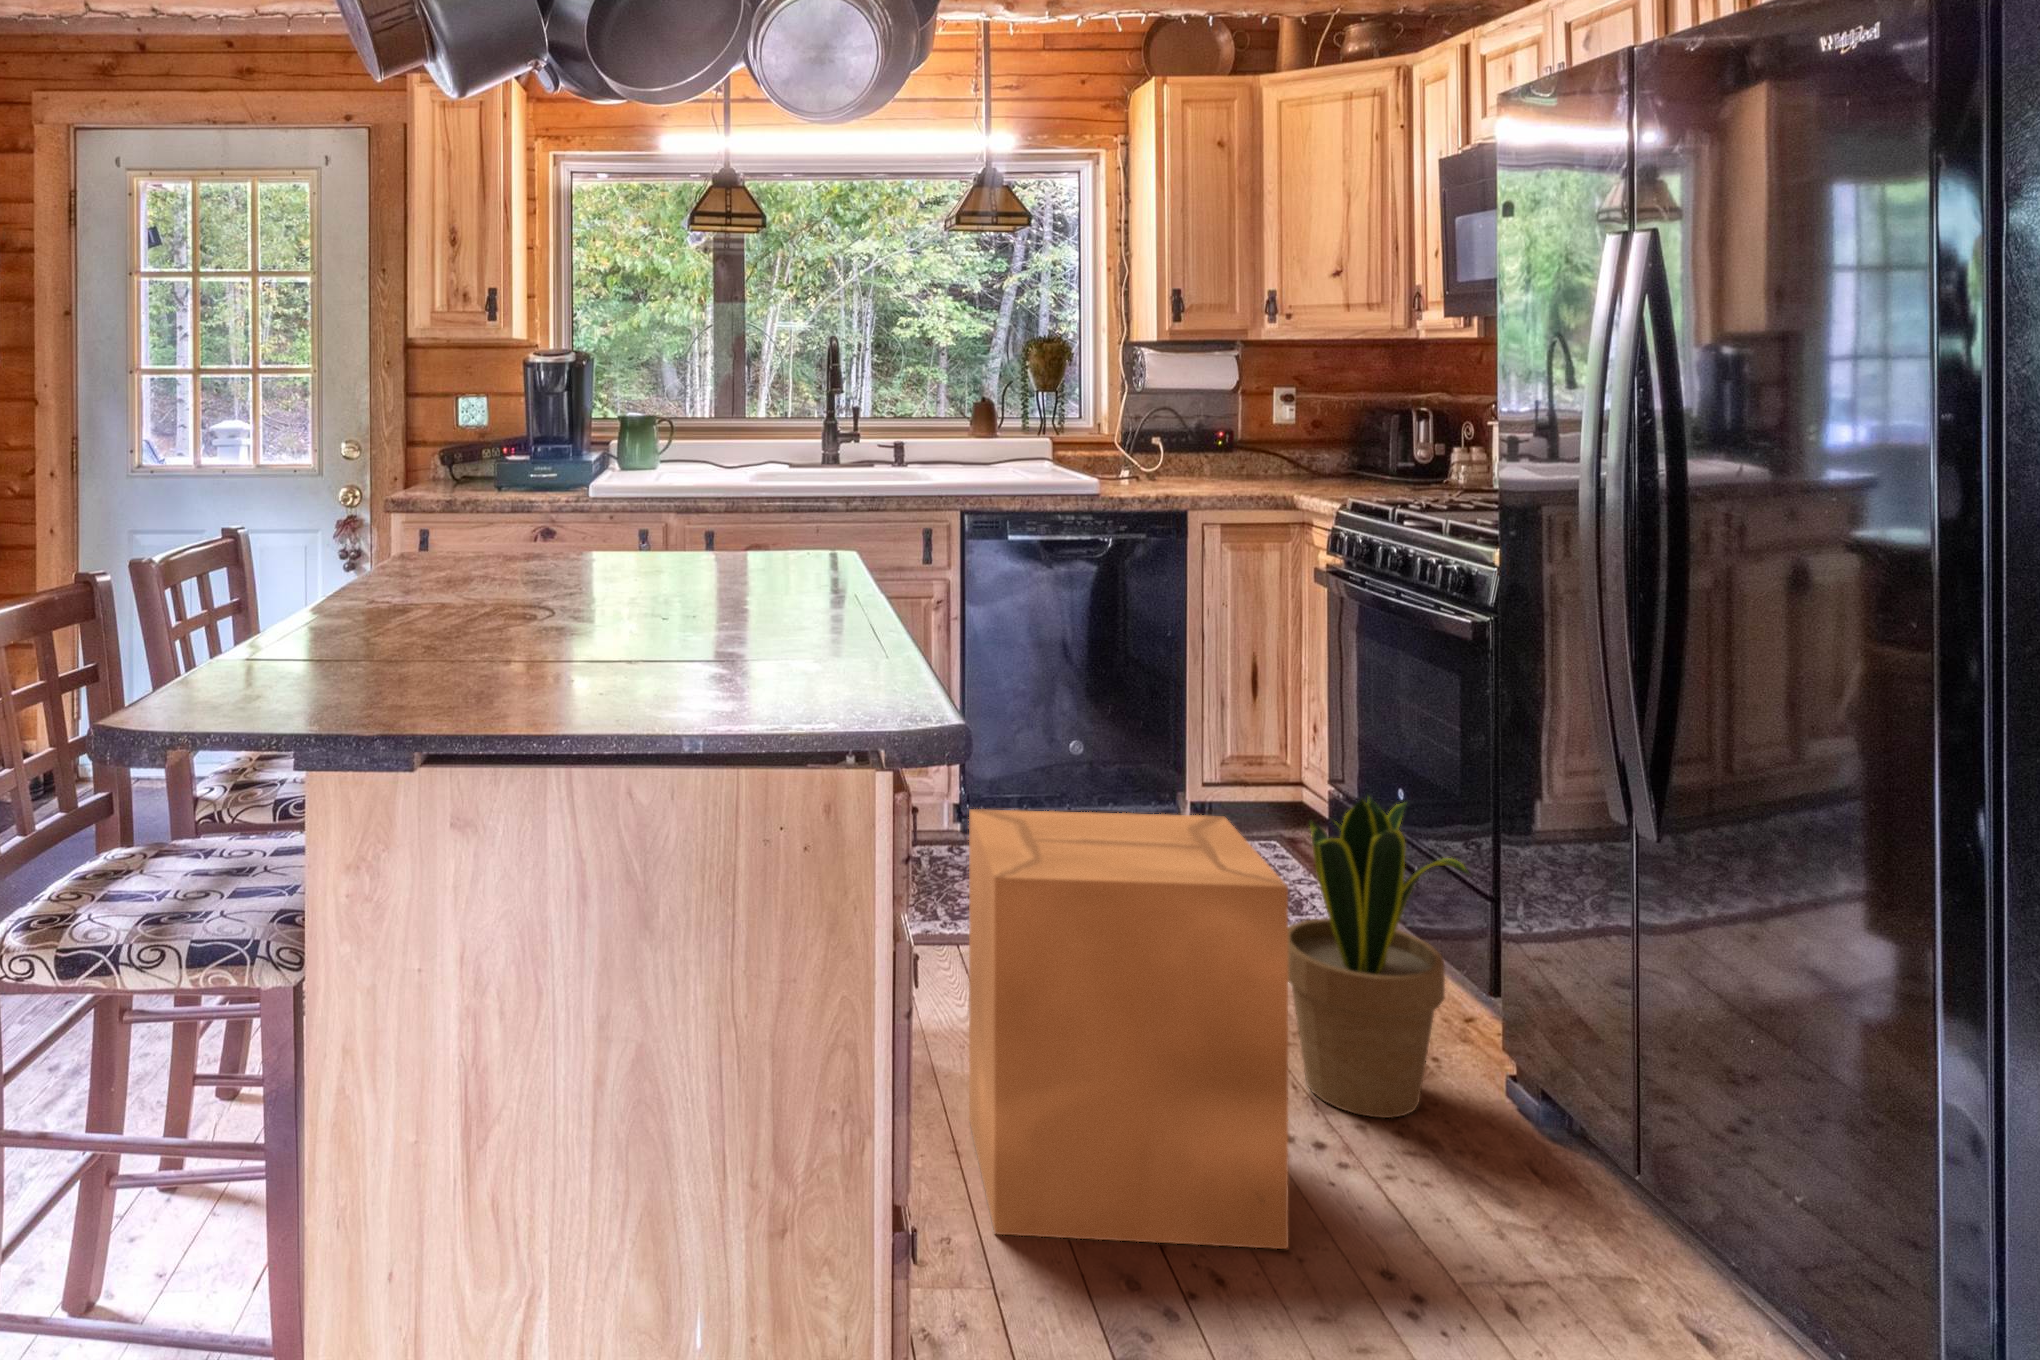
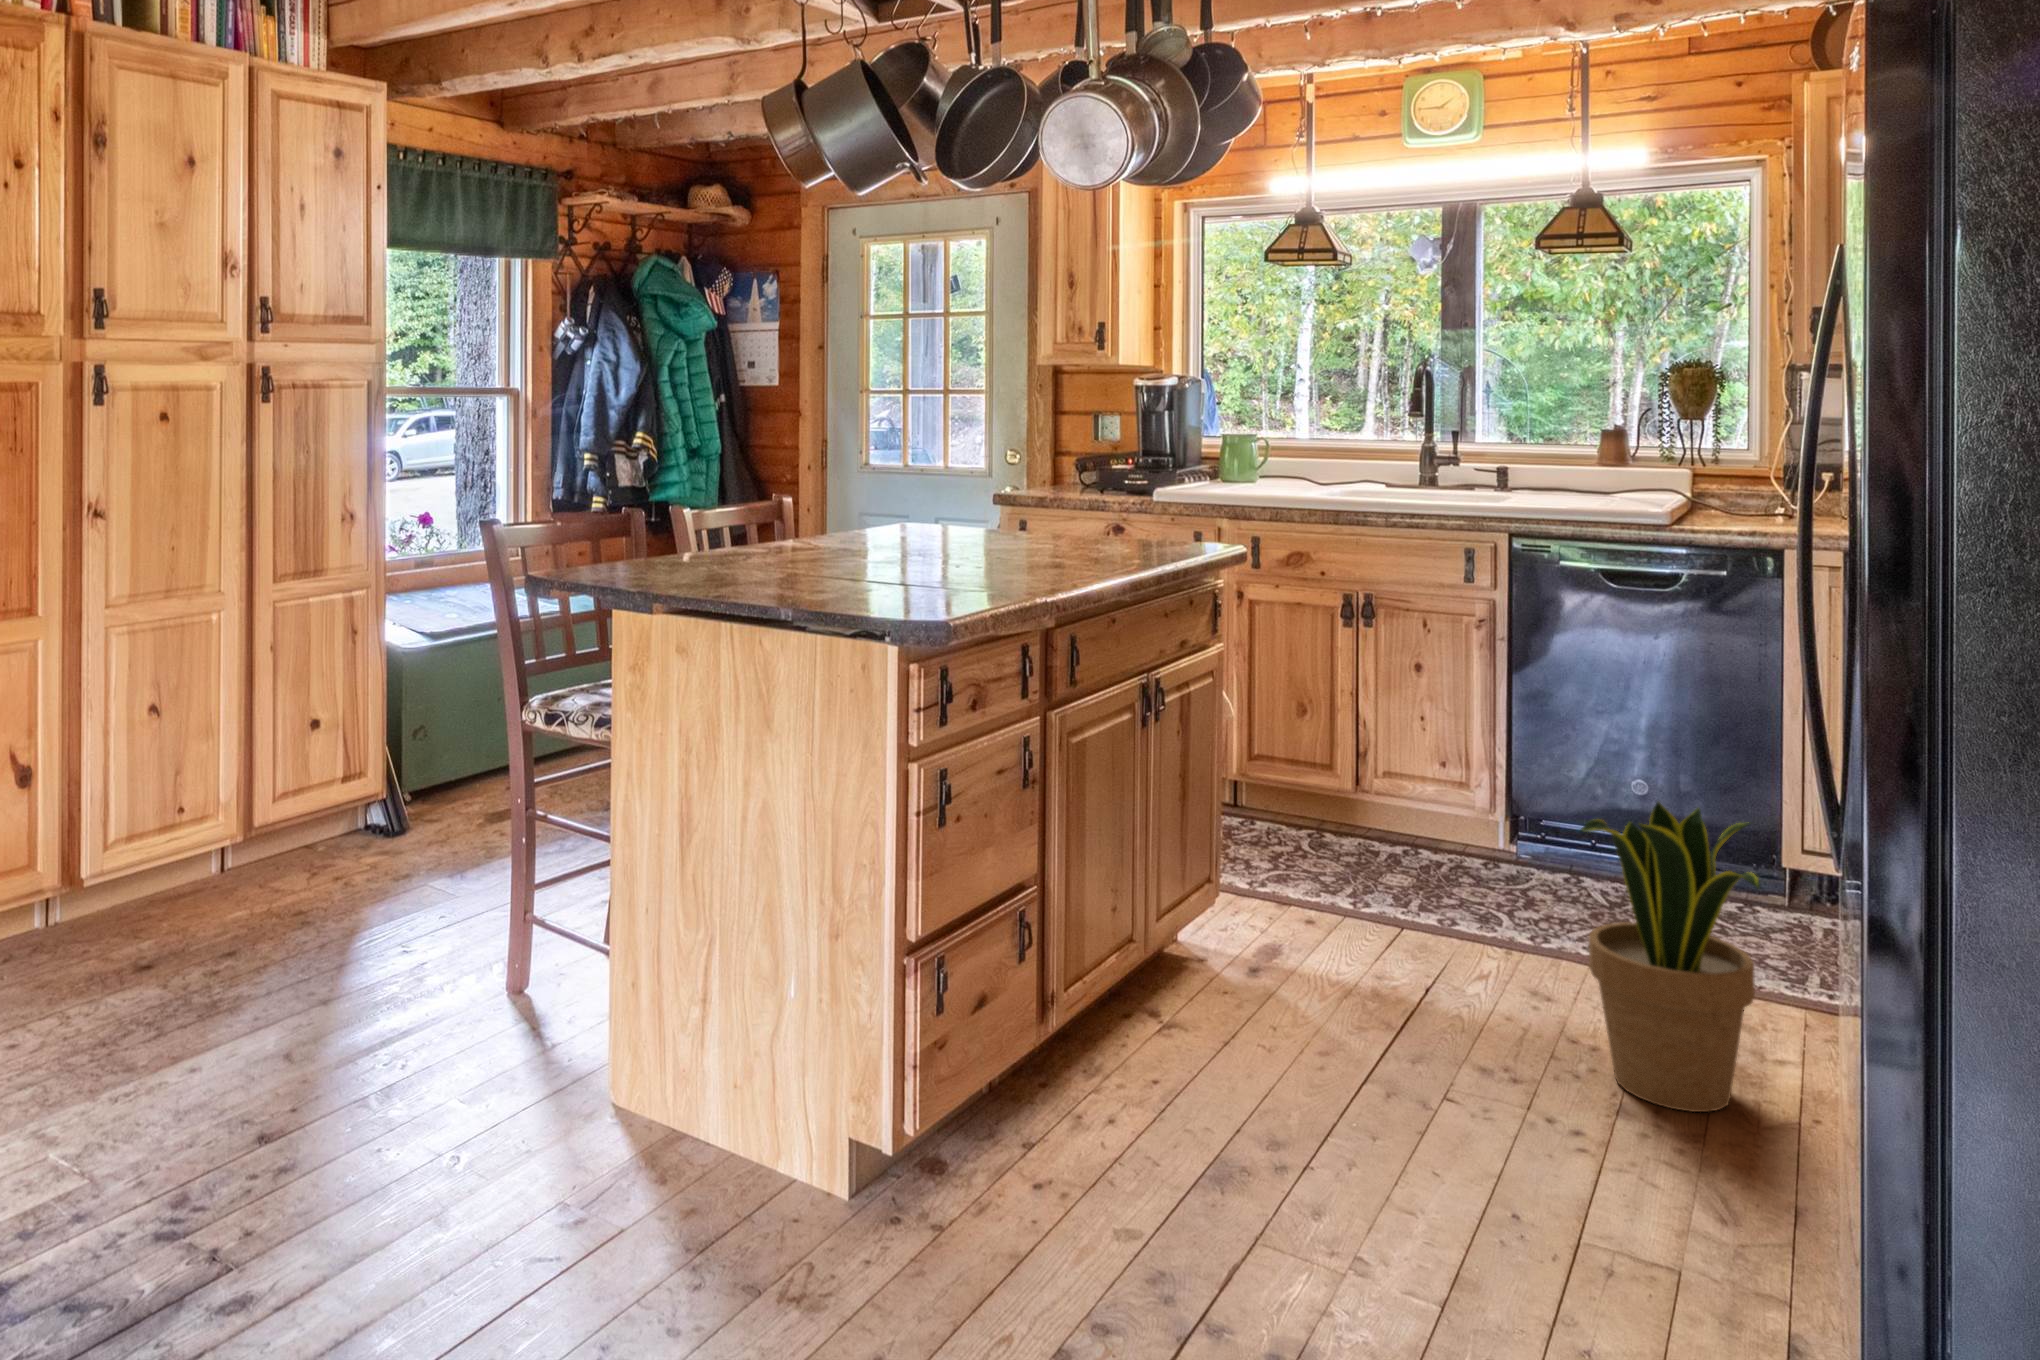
cardboard box: present [969,809,1288,1249] -> none [1195,751,1482,1139]

